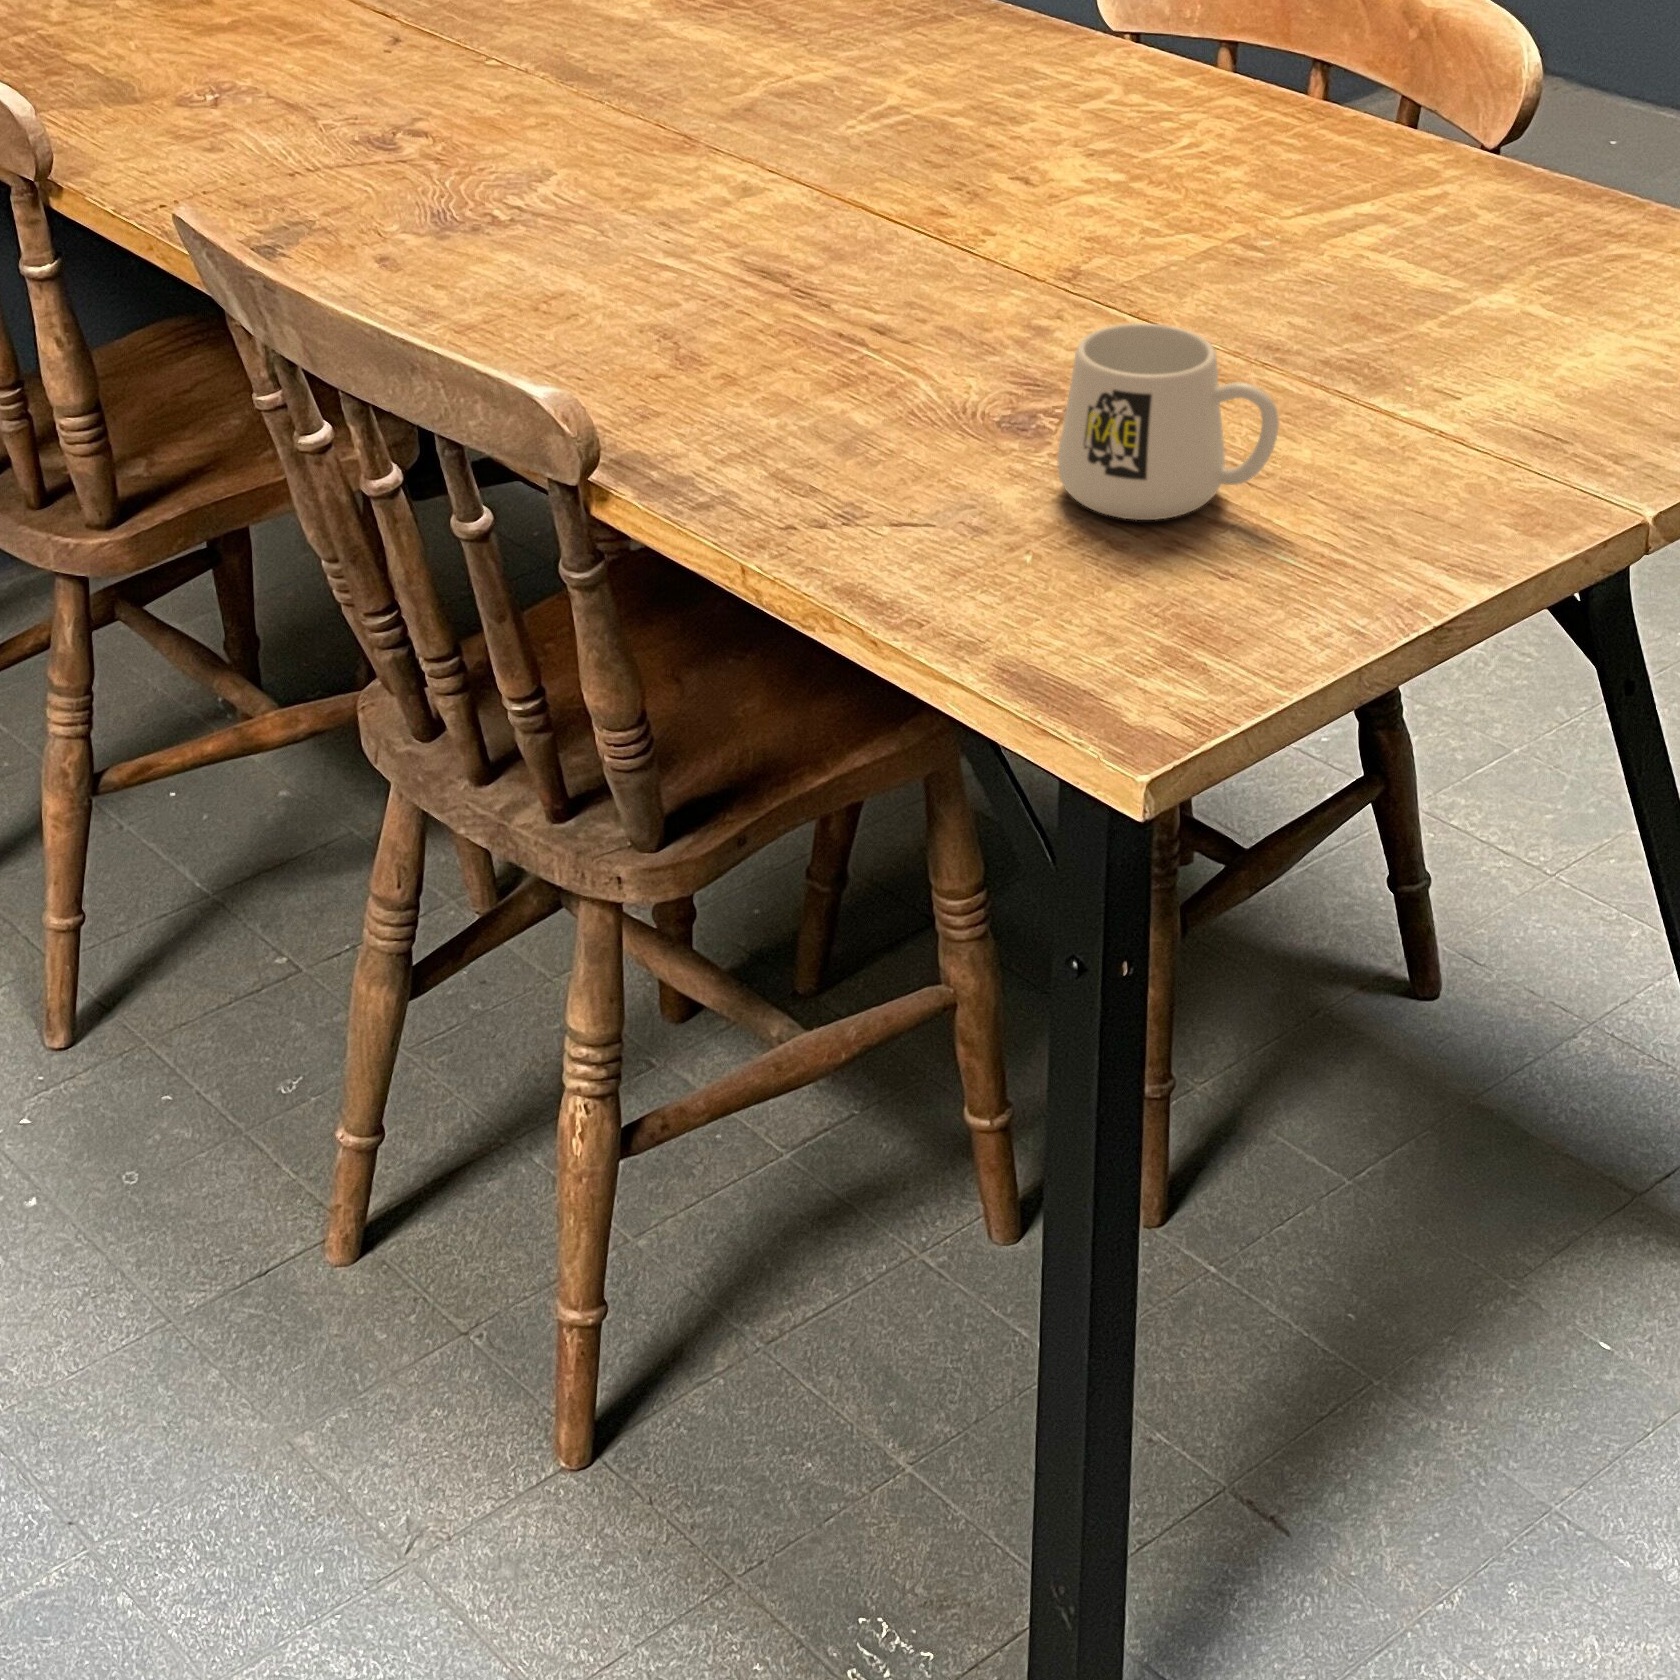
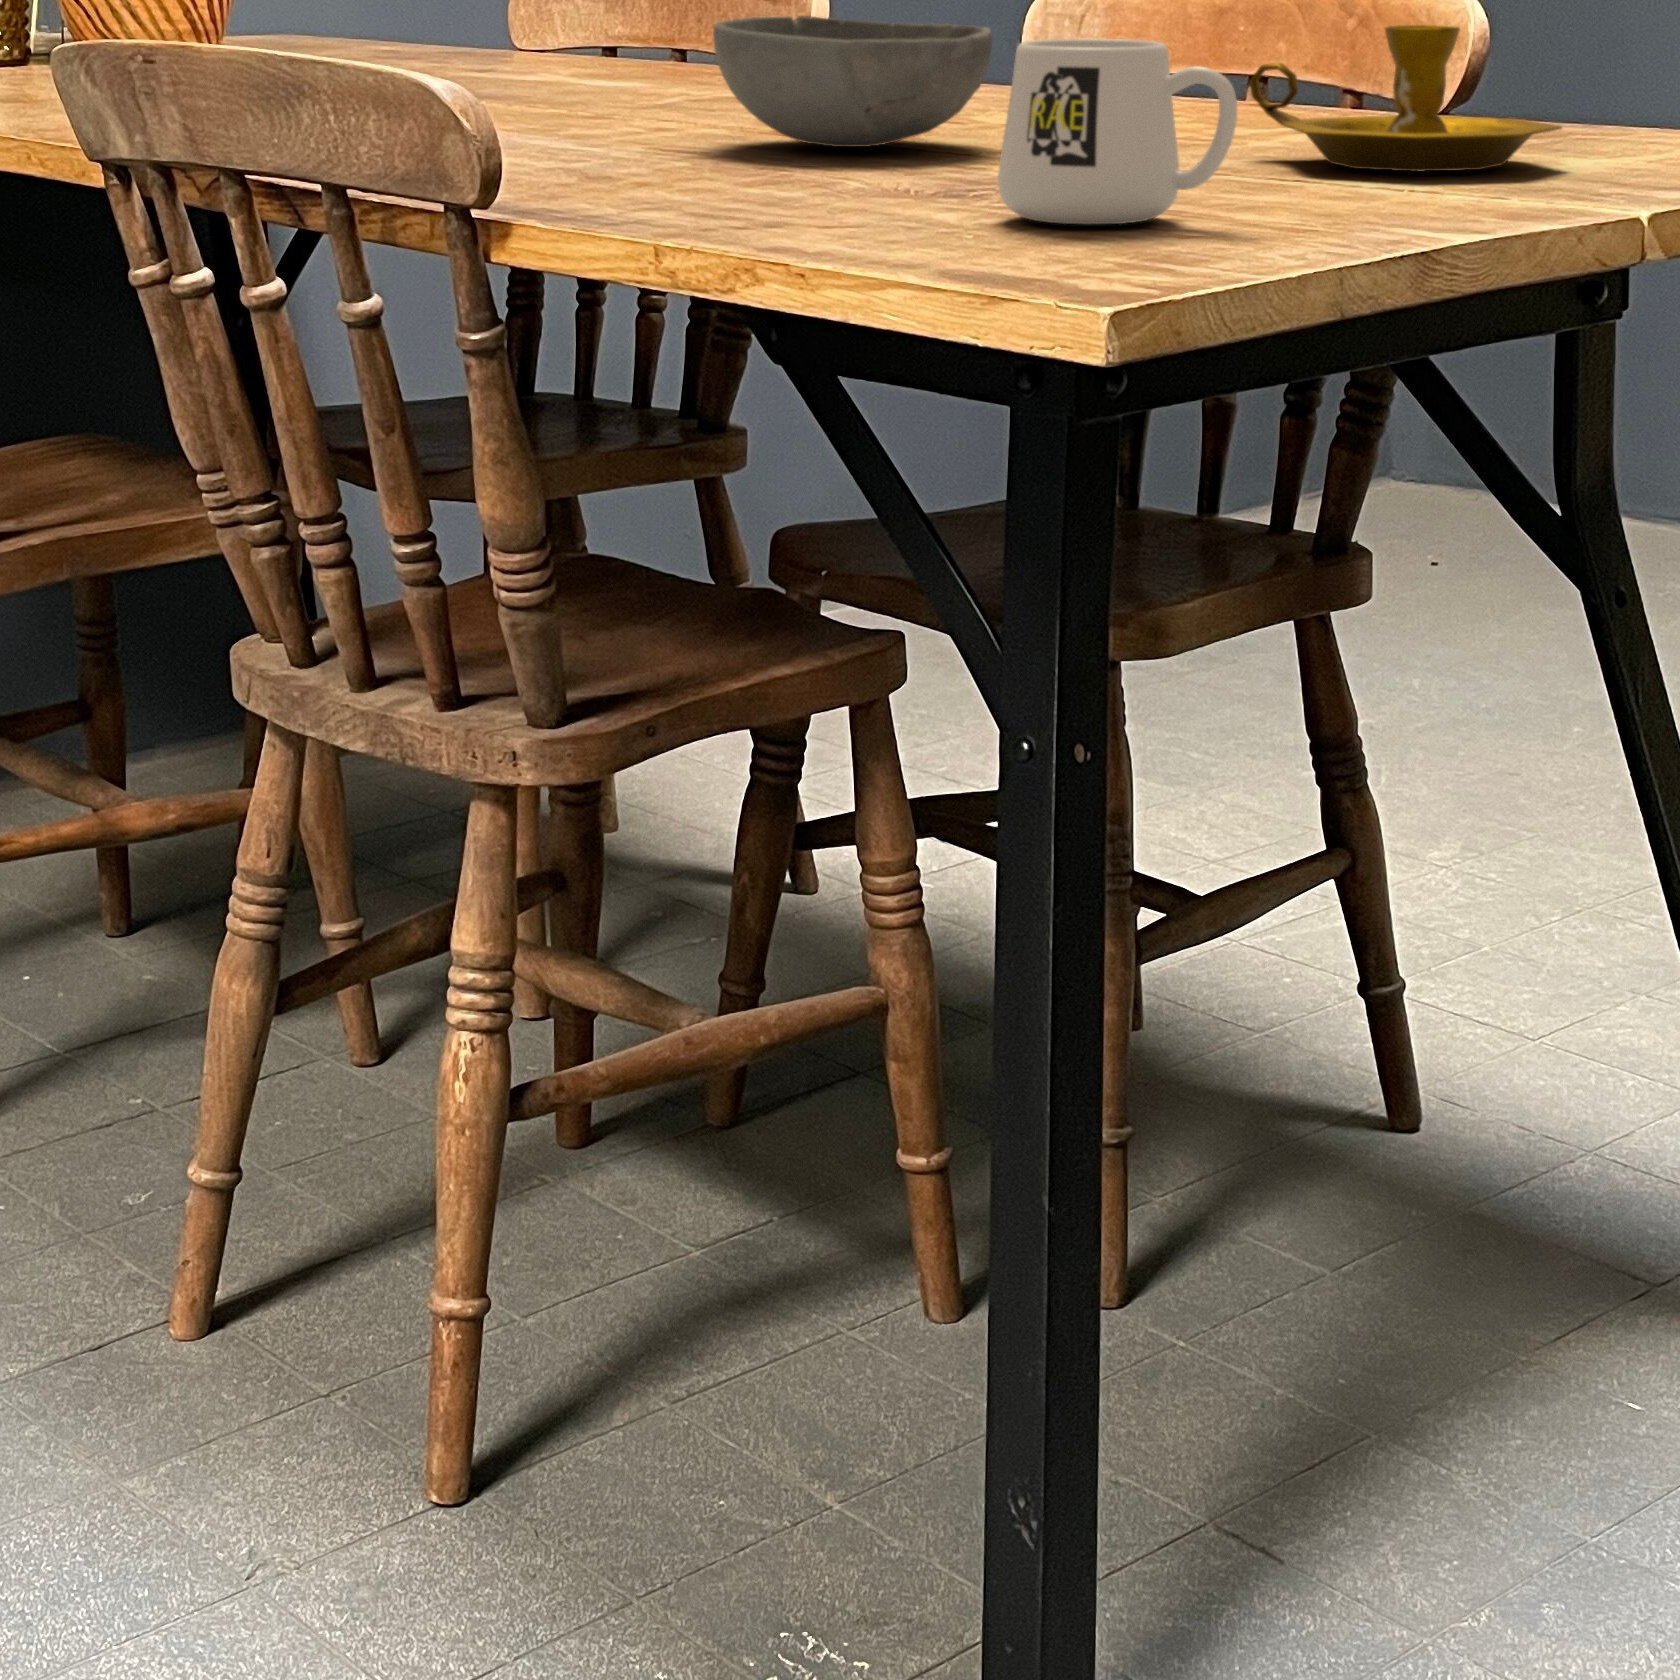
bowl: none [795,96,1059,258] -> present [713,16,992,147]
candlestick: none [1302,182,1594,342] -> present [1250,25,1562,171]

